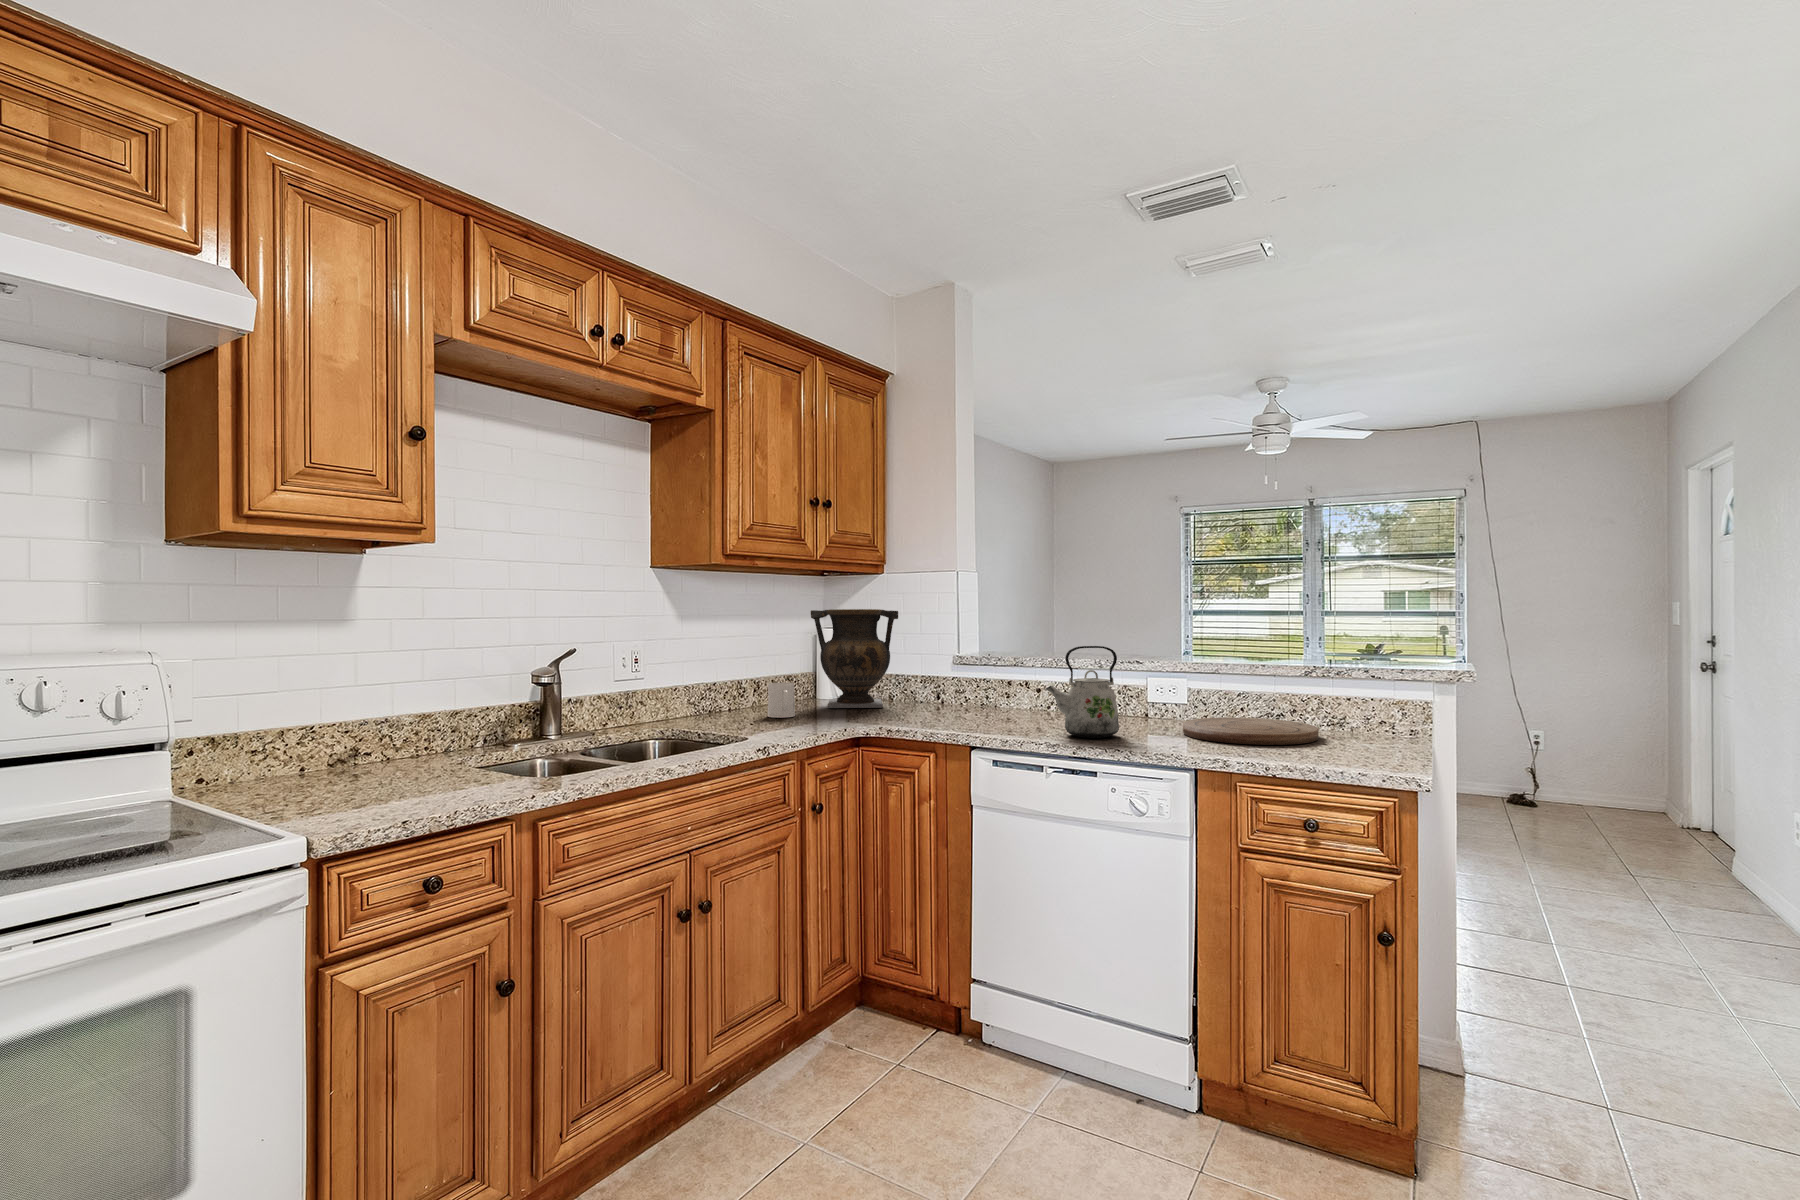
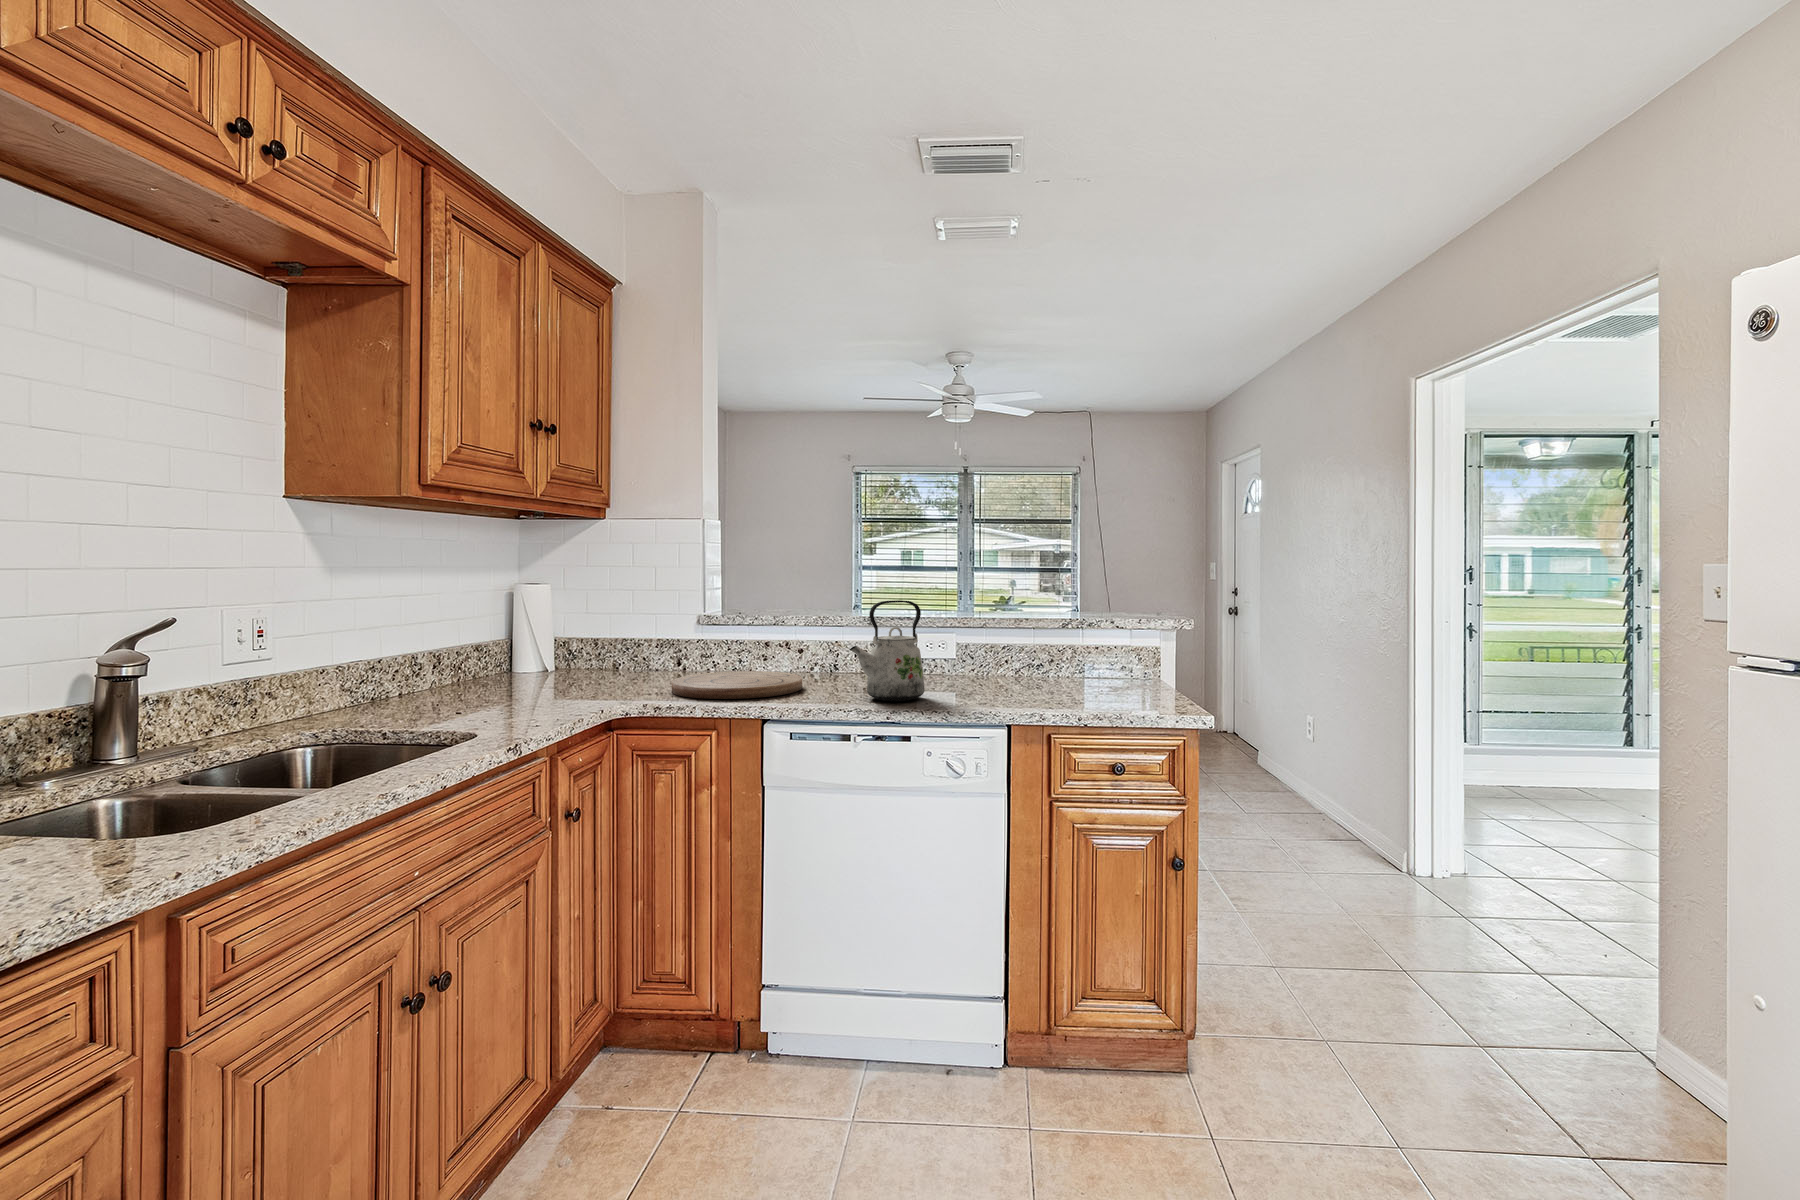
vase: present [811,609,898,708] -> none [510,560,629,684]
mug: present [768,682,795,718] -> none [467,655,507,701]
cutting board: present [1183,717,1318,745] -> present [672,671,802,699]

